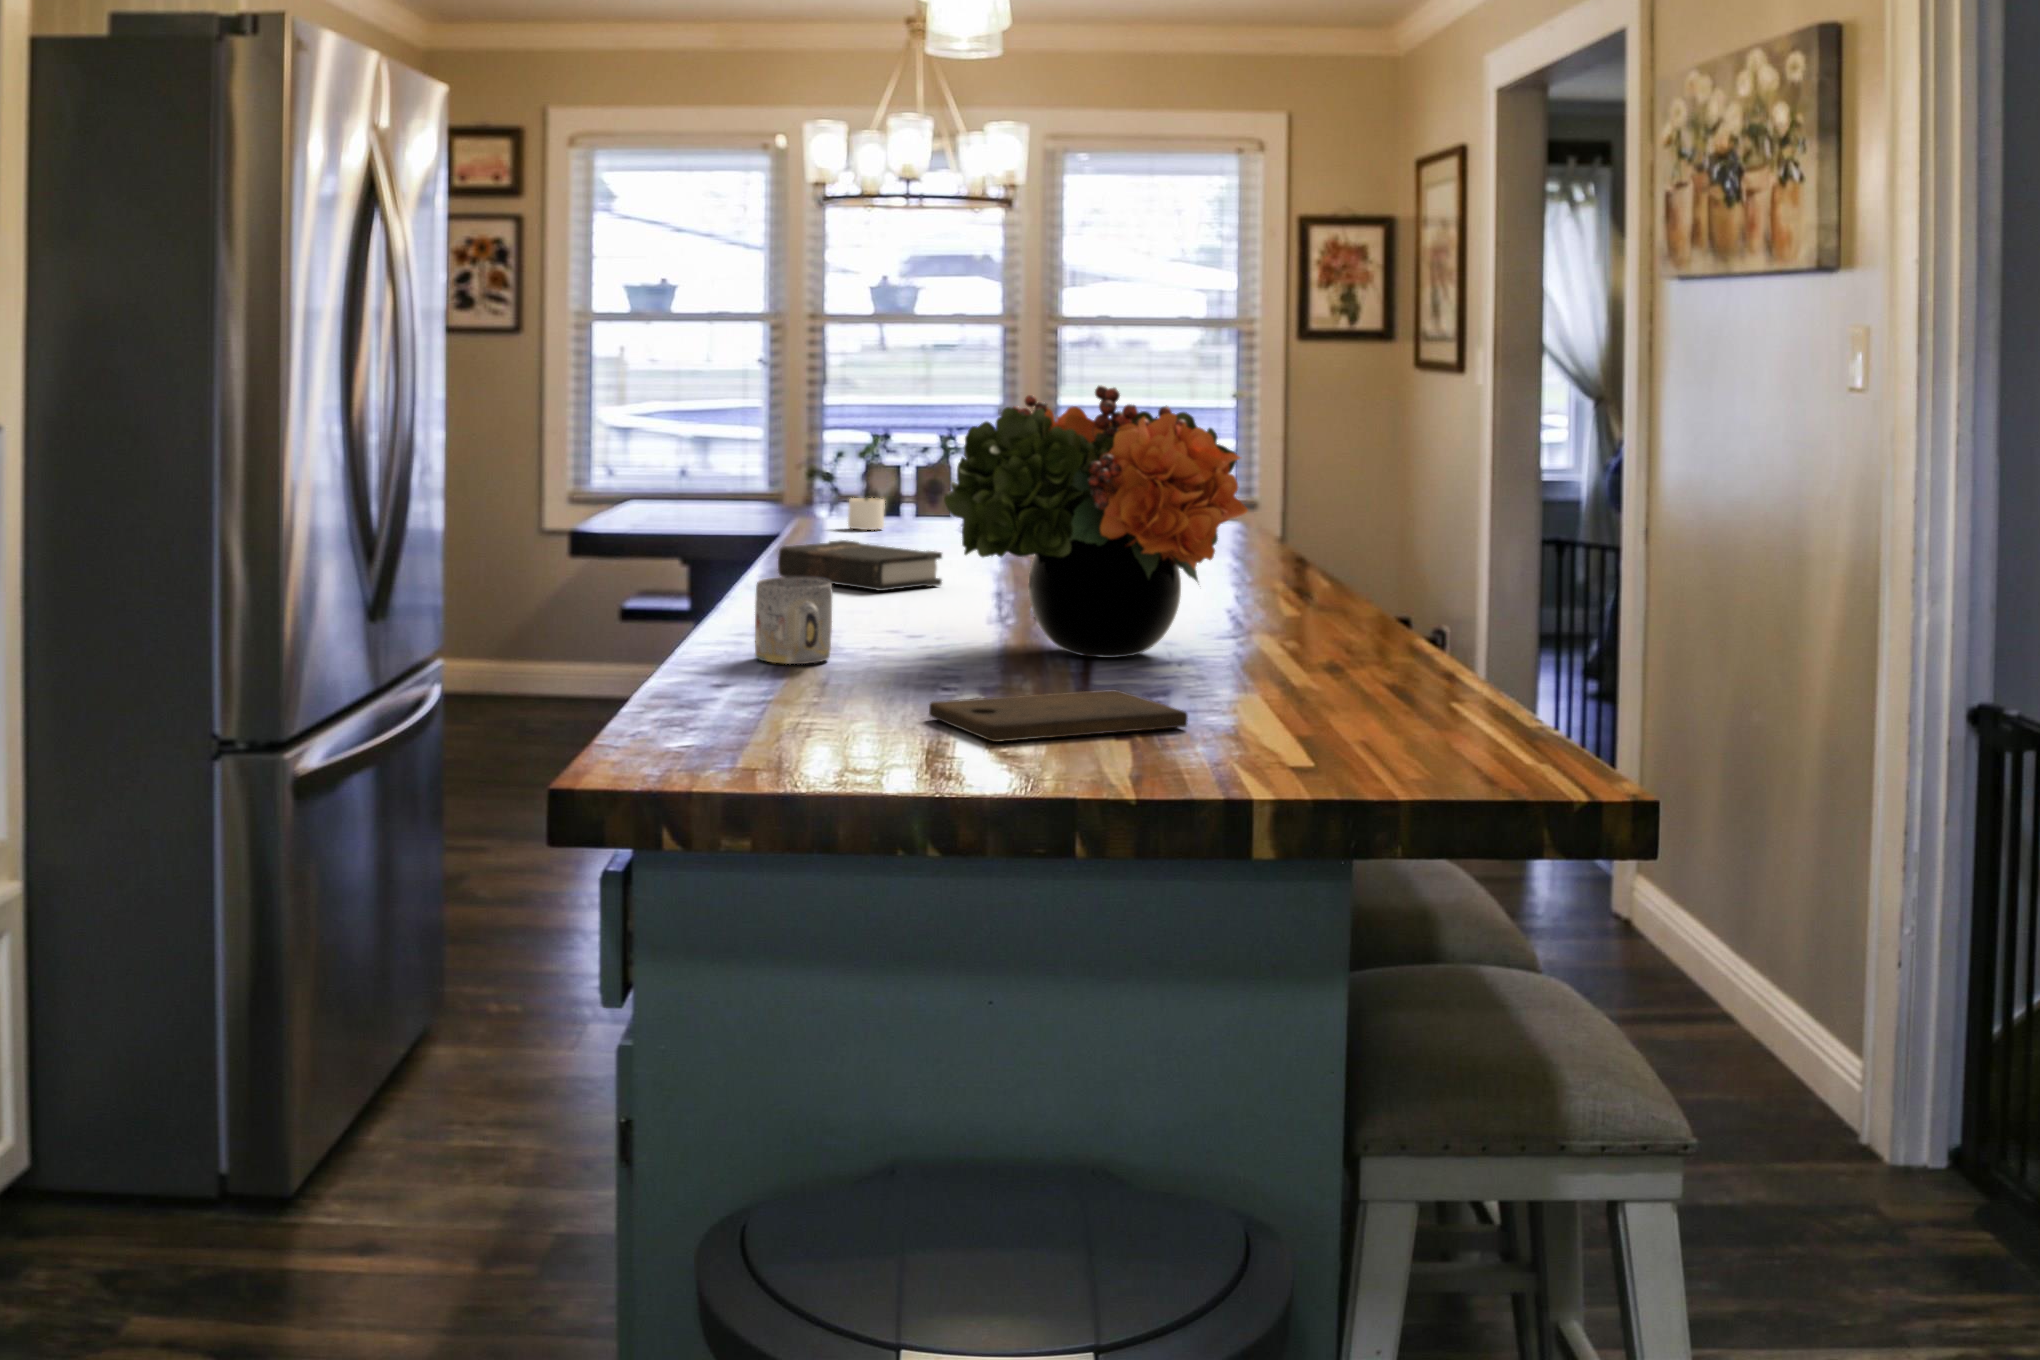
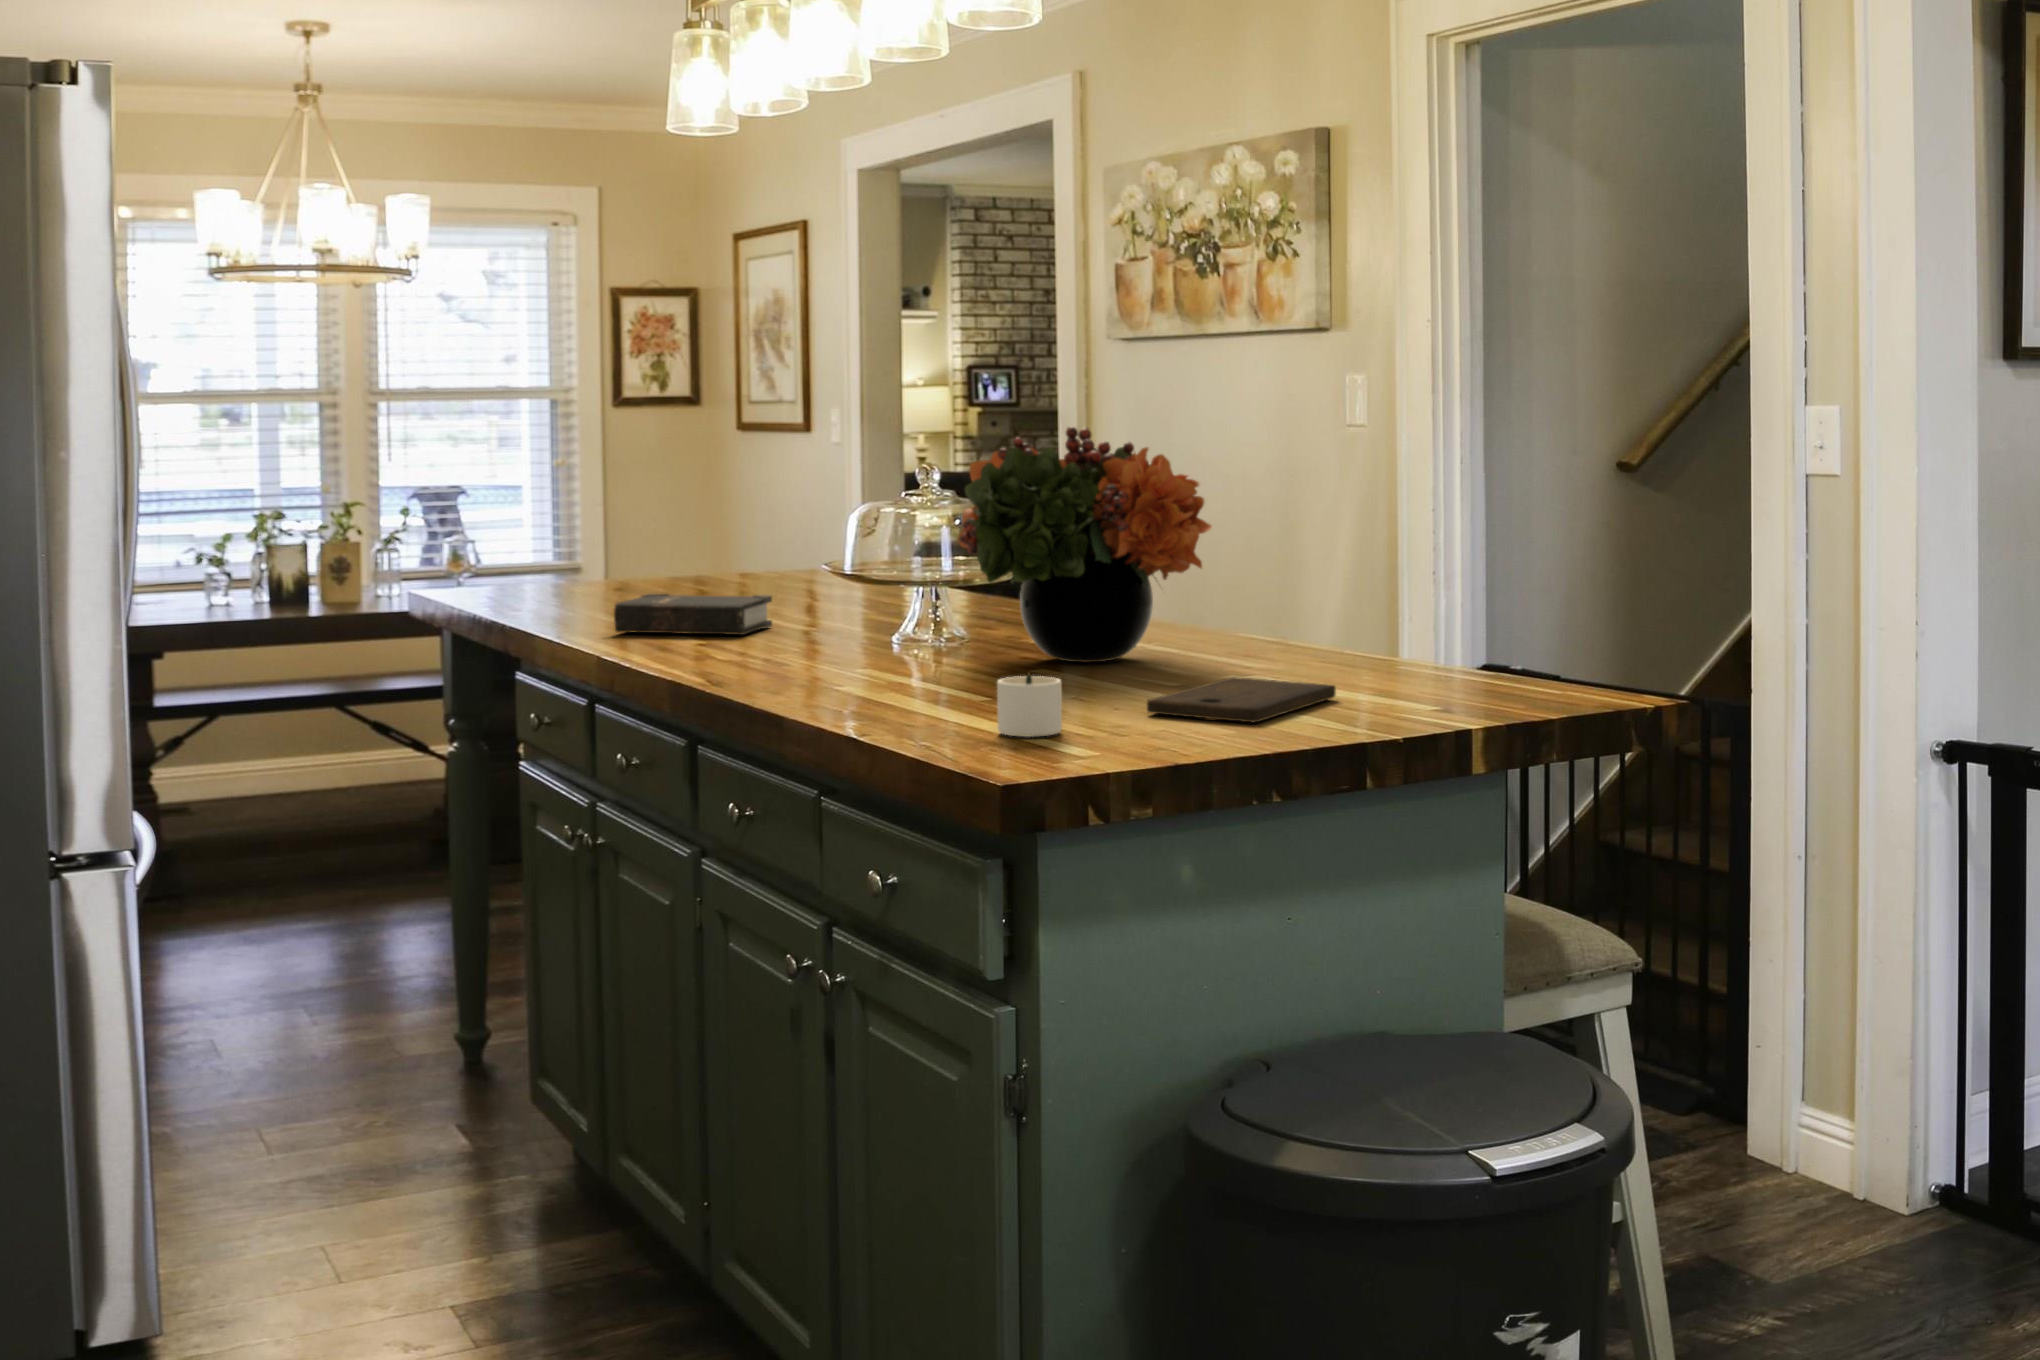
candle: present [848,497,885,530] -> present [997,674,1062,737]
mug: present [755,577,832,664] -> none [846,613,931,692]

